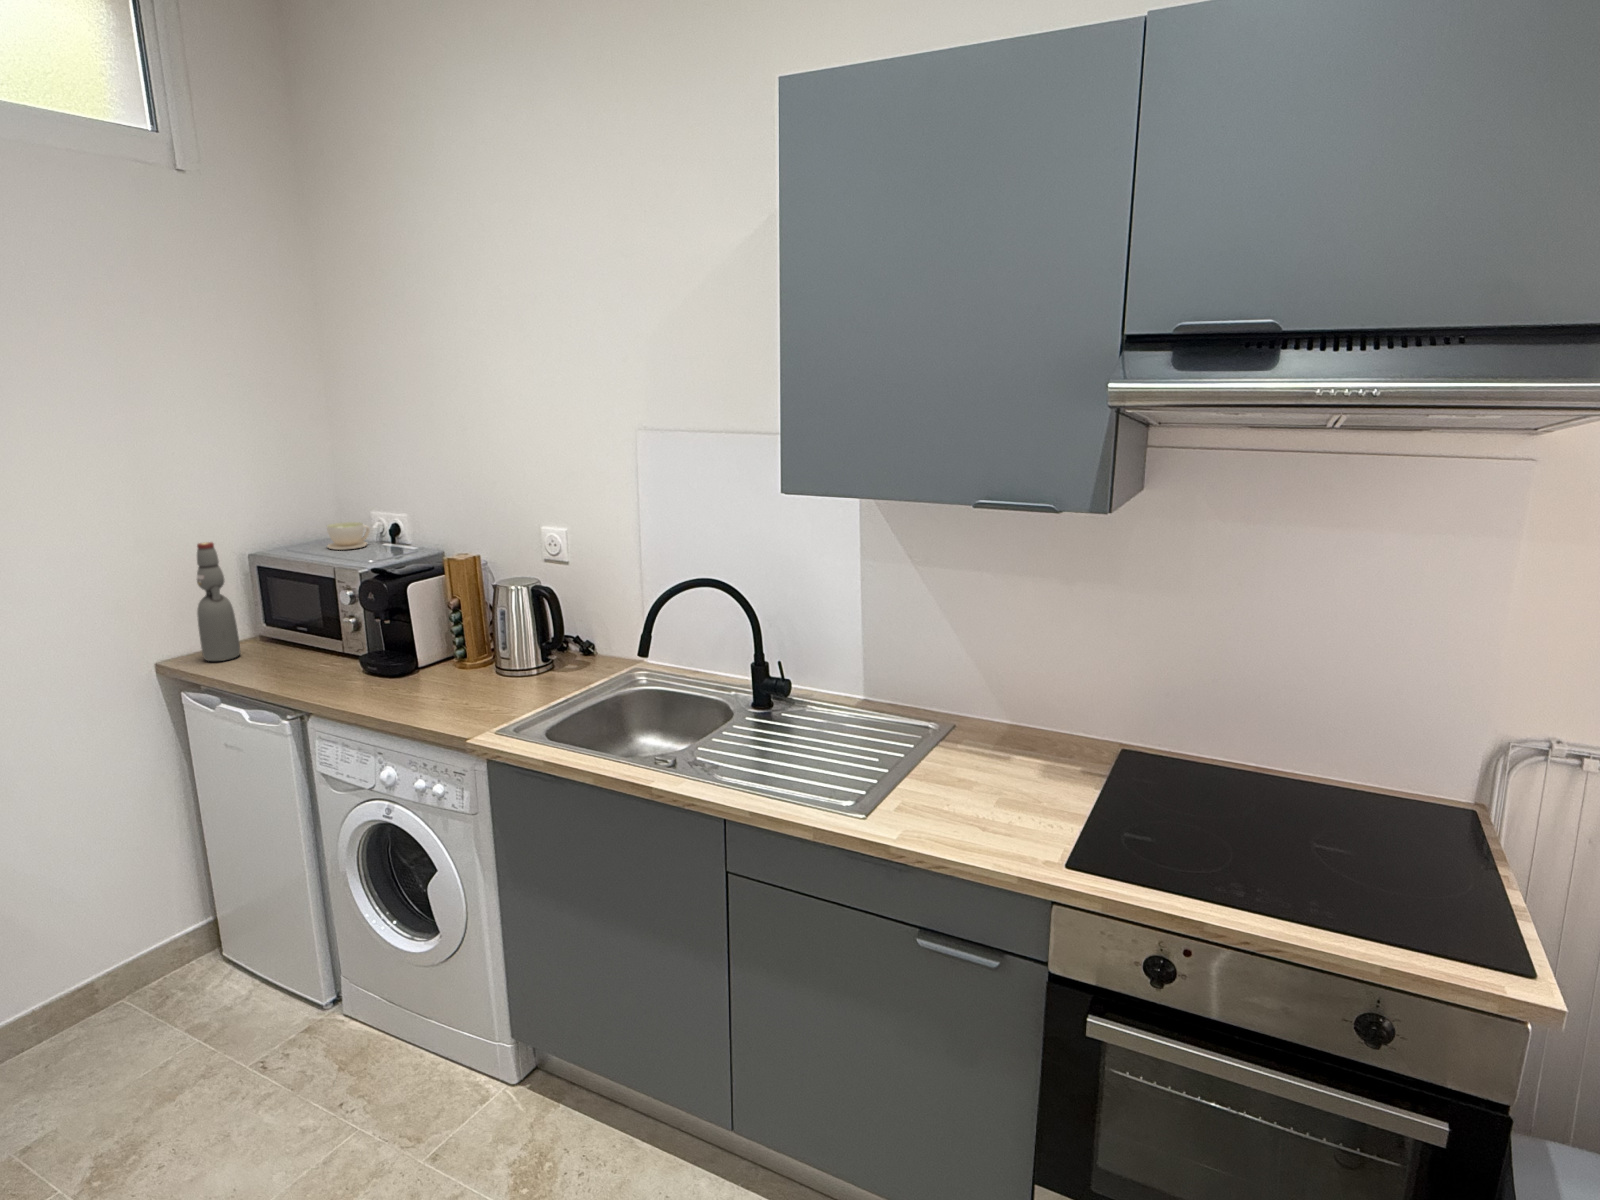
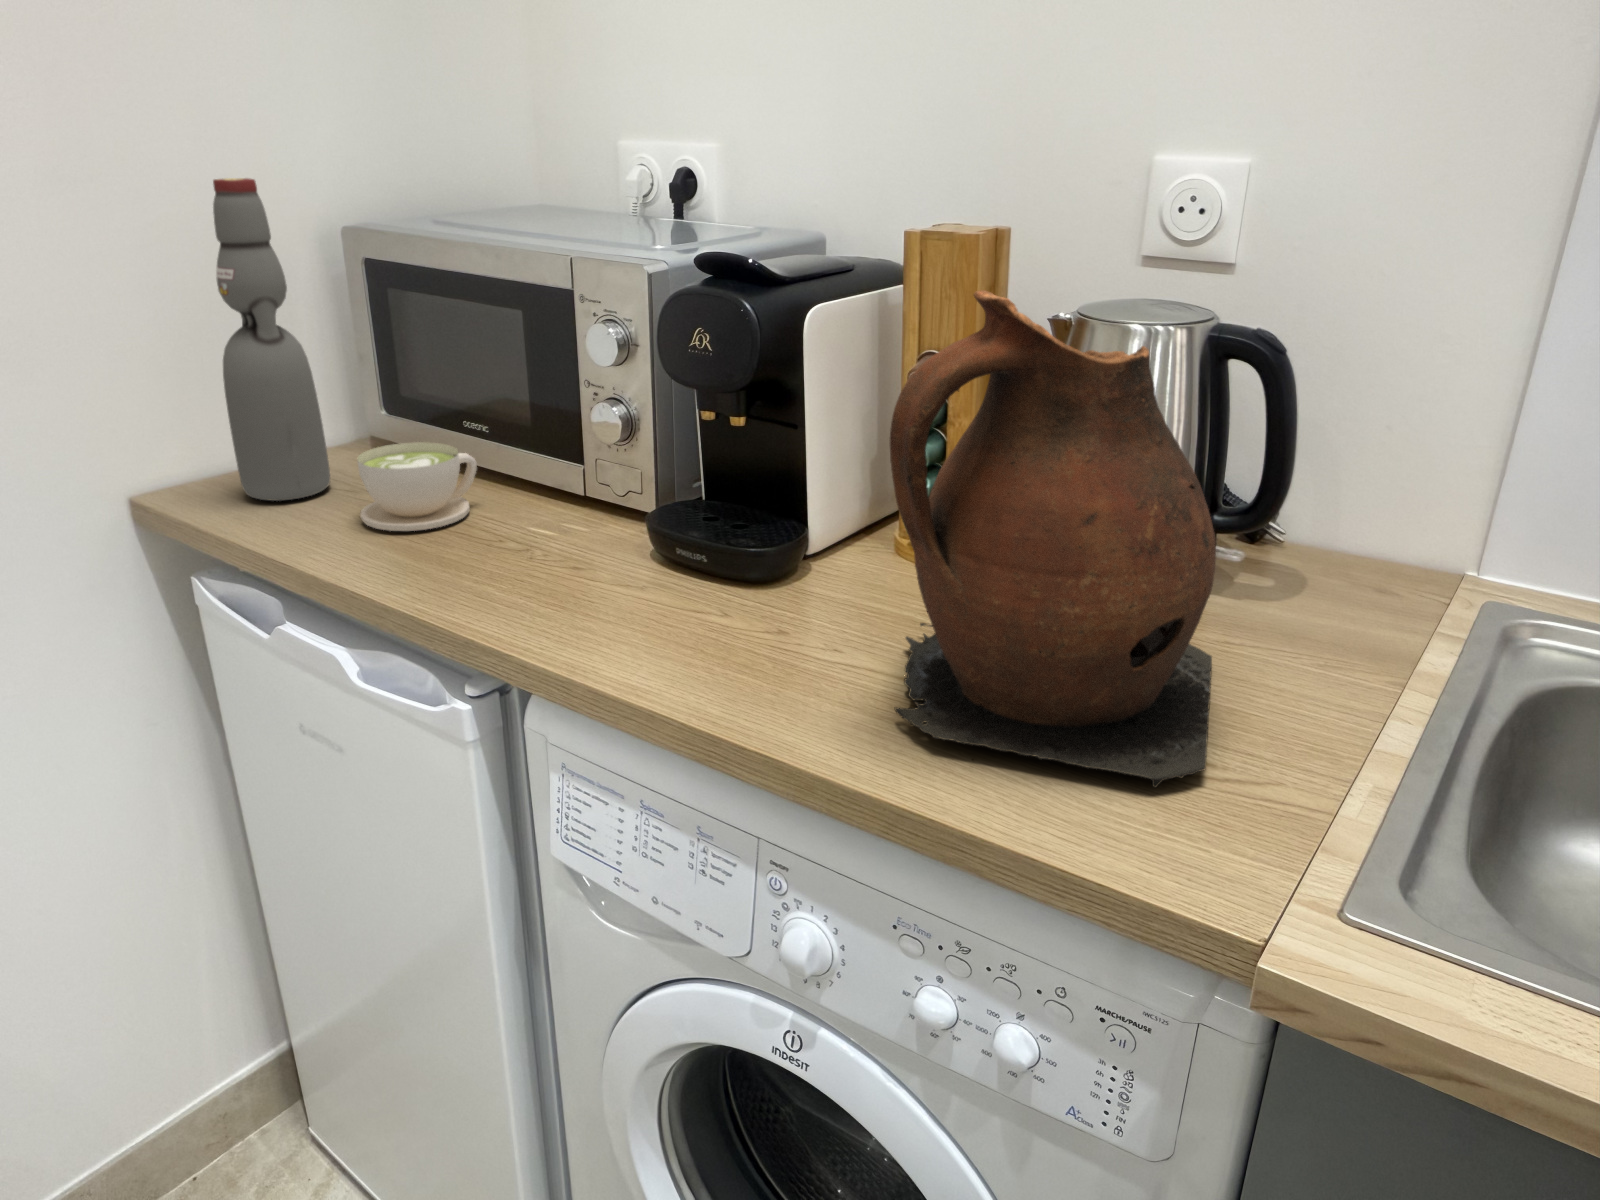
coffee cup: present [327,522,370,550] -> present [357,442,477,531]
ceramic pitcher: none [403,586,529,716] -> present [890,290,1216,788]

